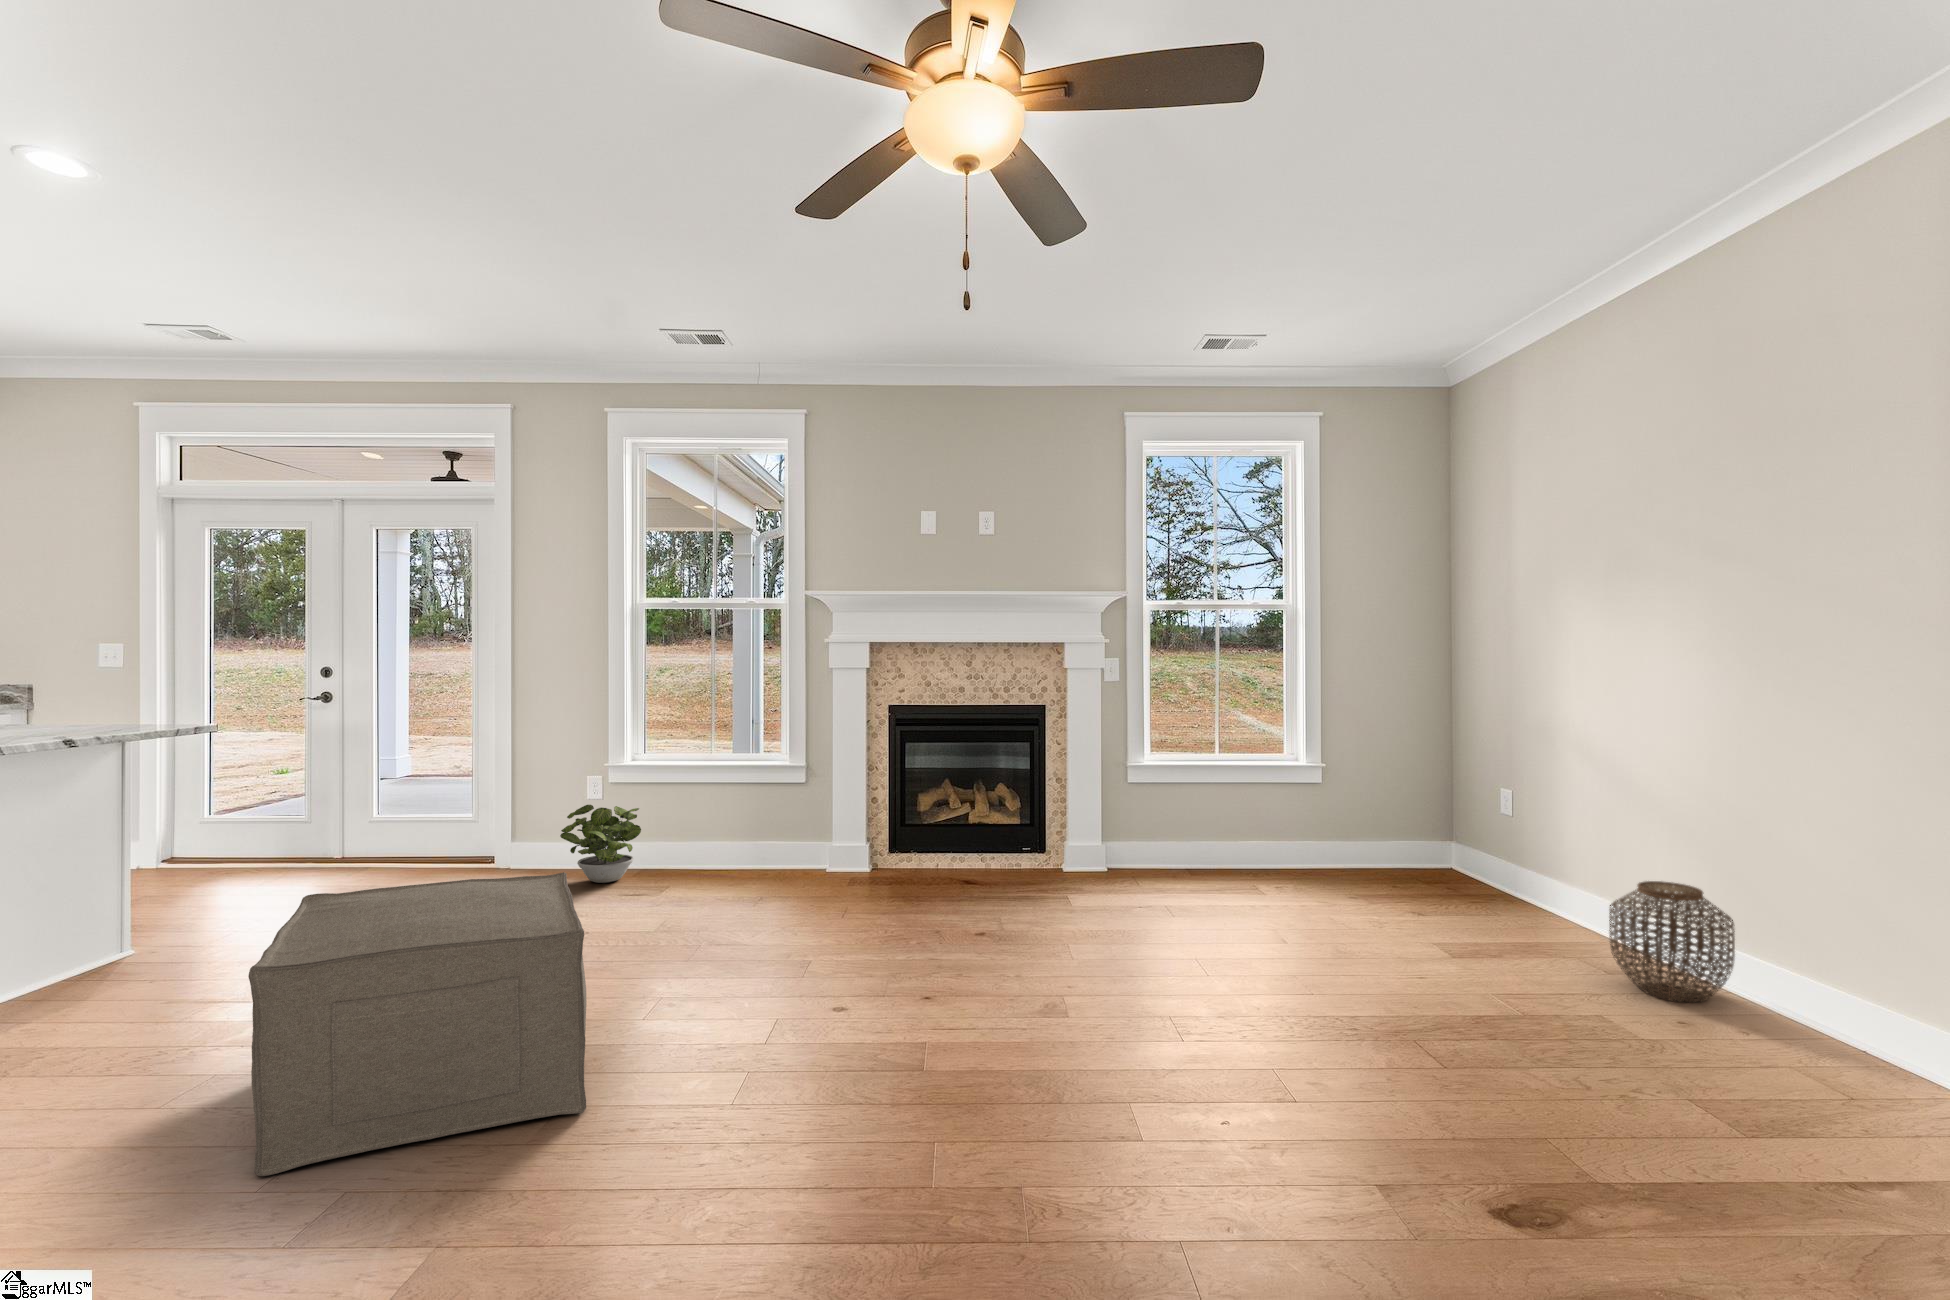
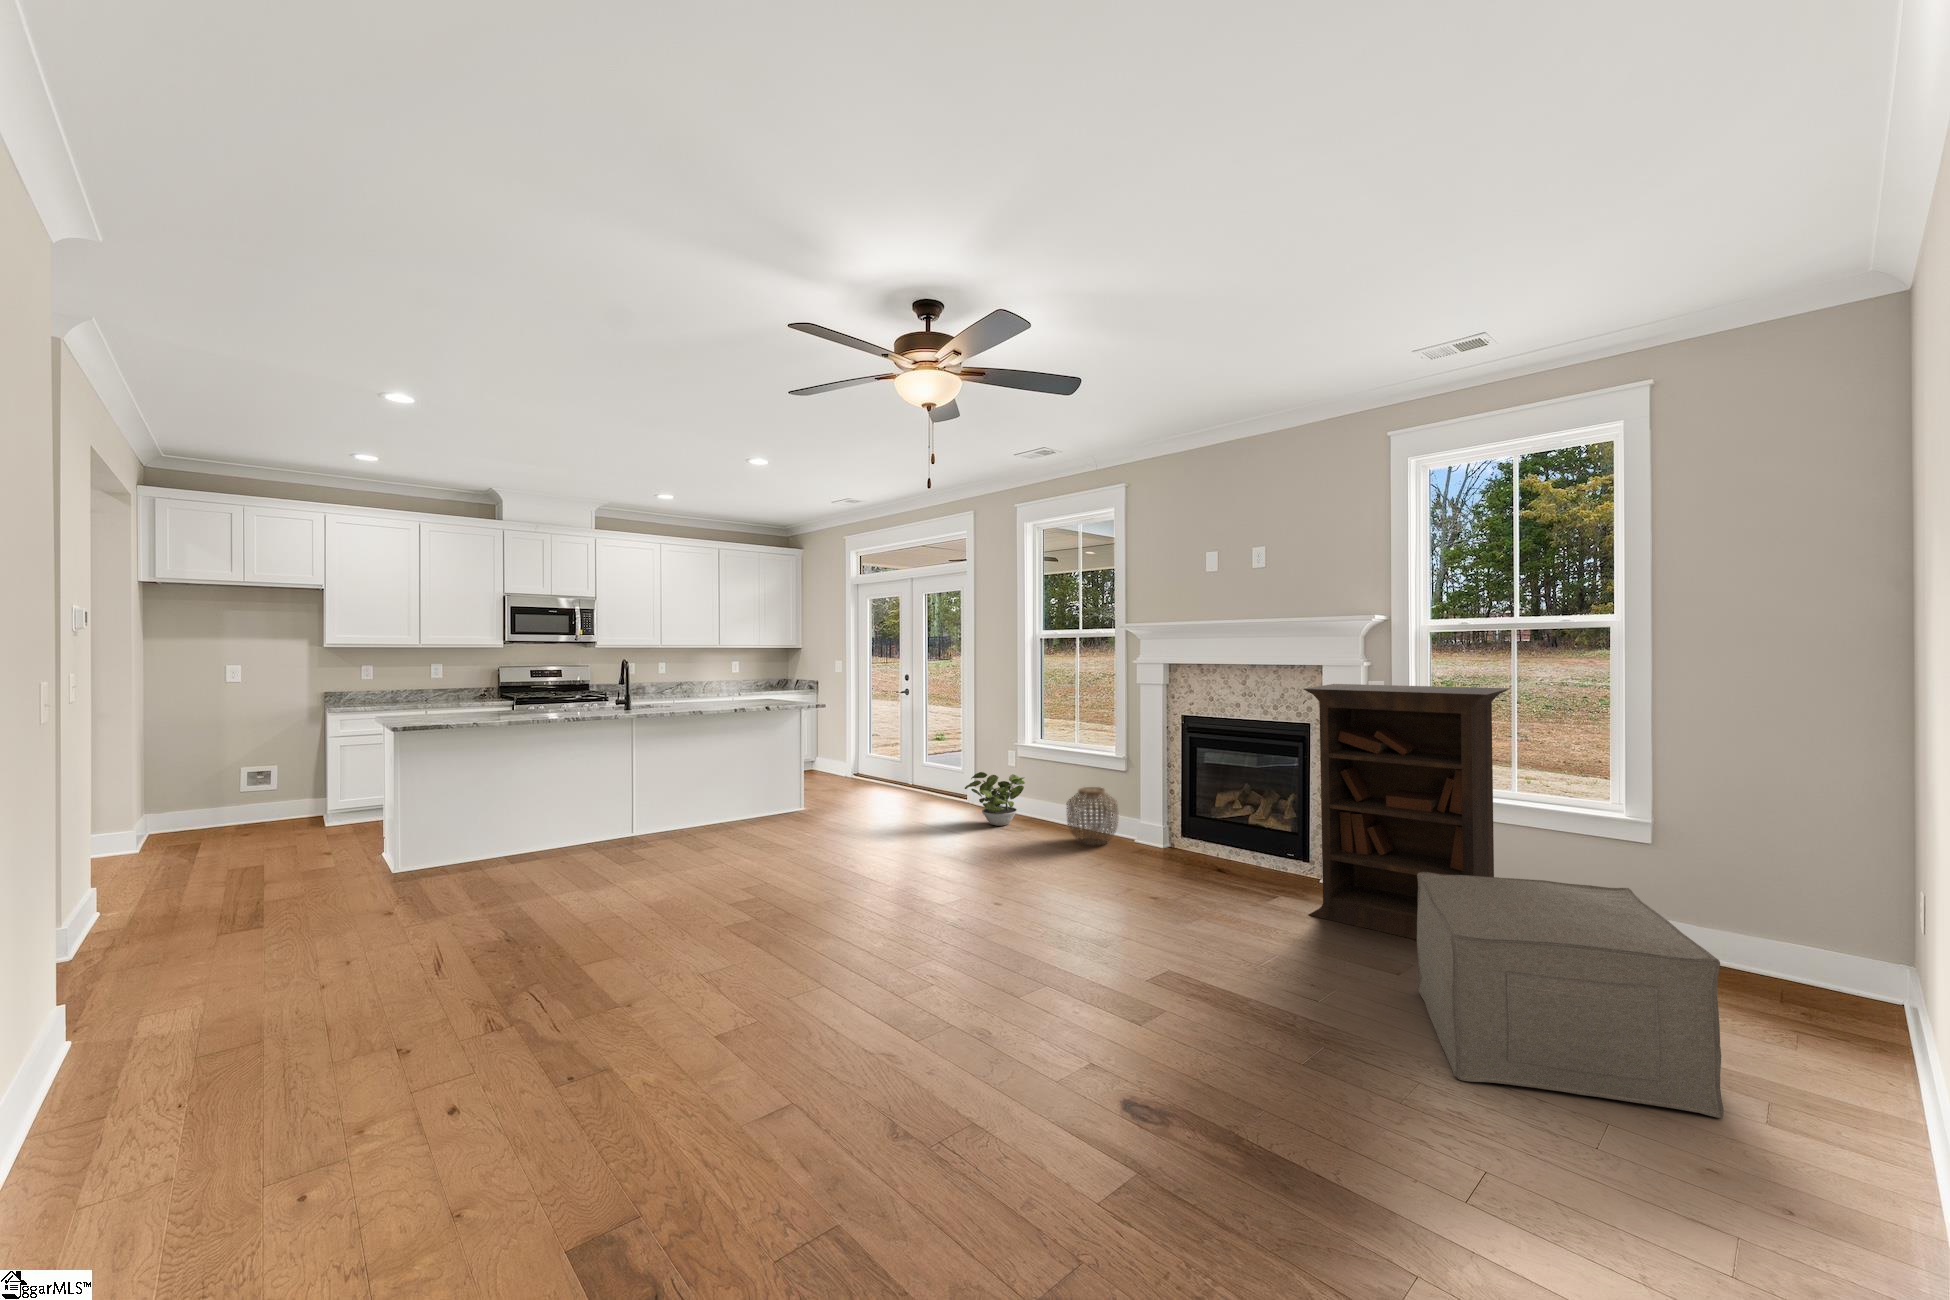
bookcase: none [1099,658,1281,898] -> present [1303,684,1510,940]
ottoman: present [248,872,587,1176] -> present [1417,872,1724,1118]
woven basket: present [1609,881,1735,1002] -> present [1066,787,1118,845]

